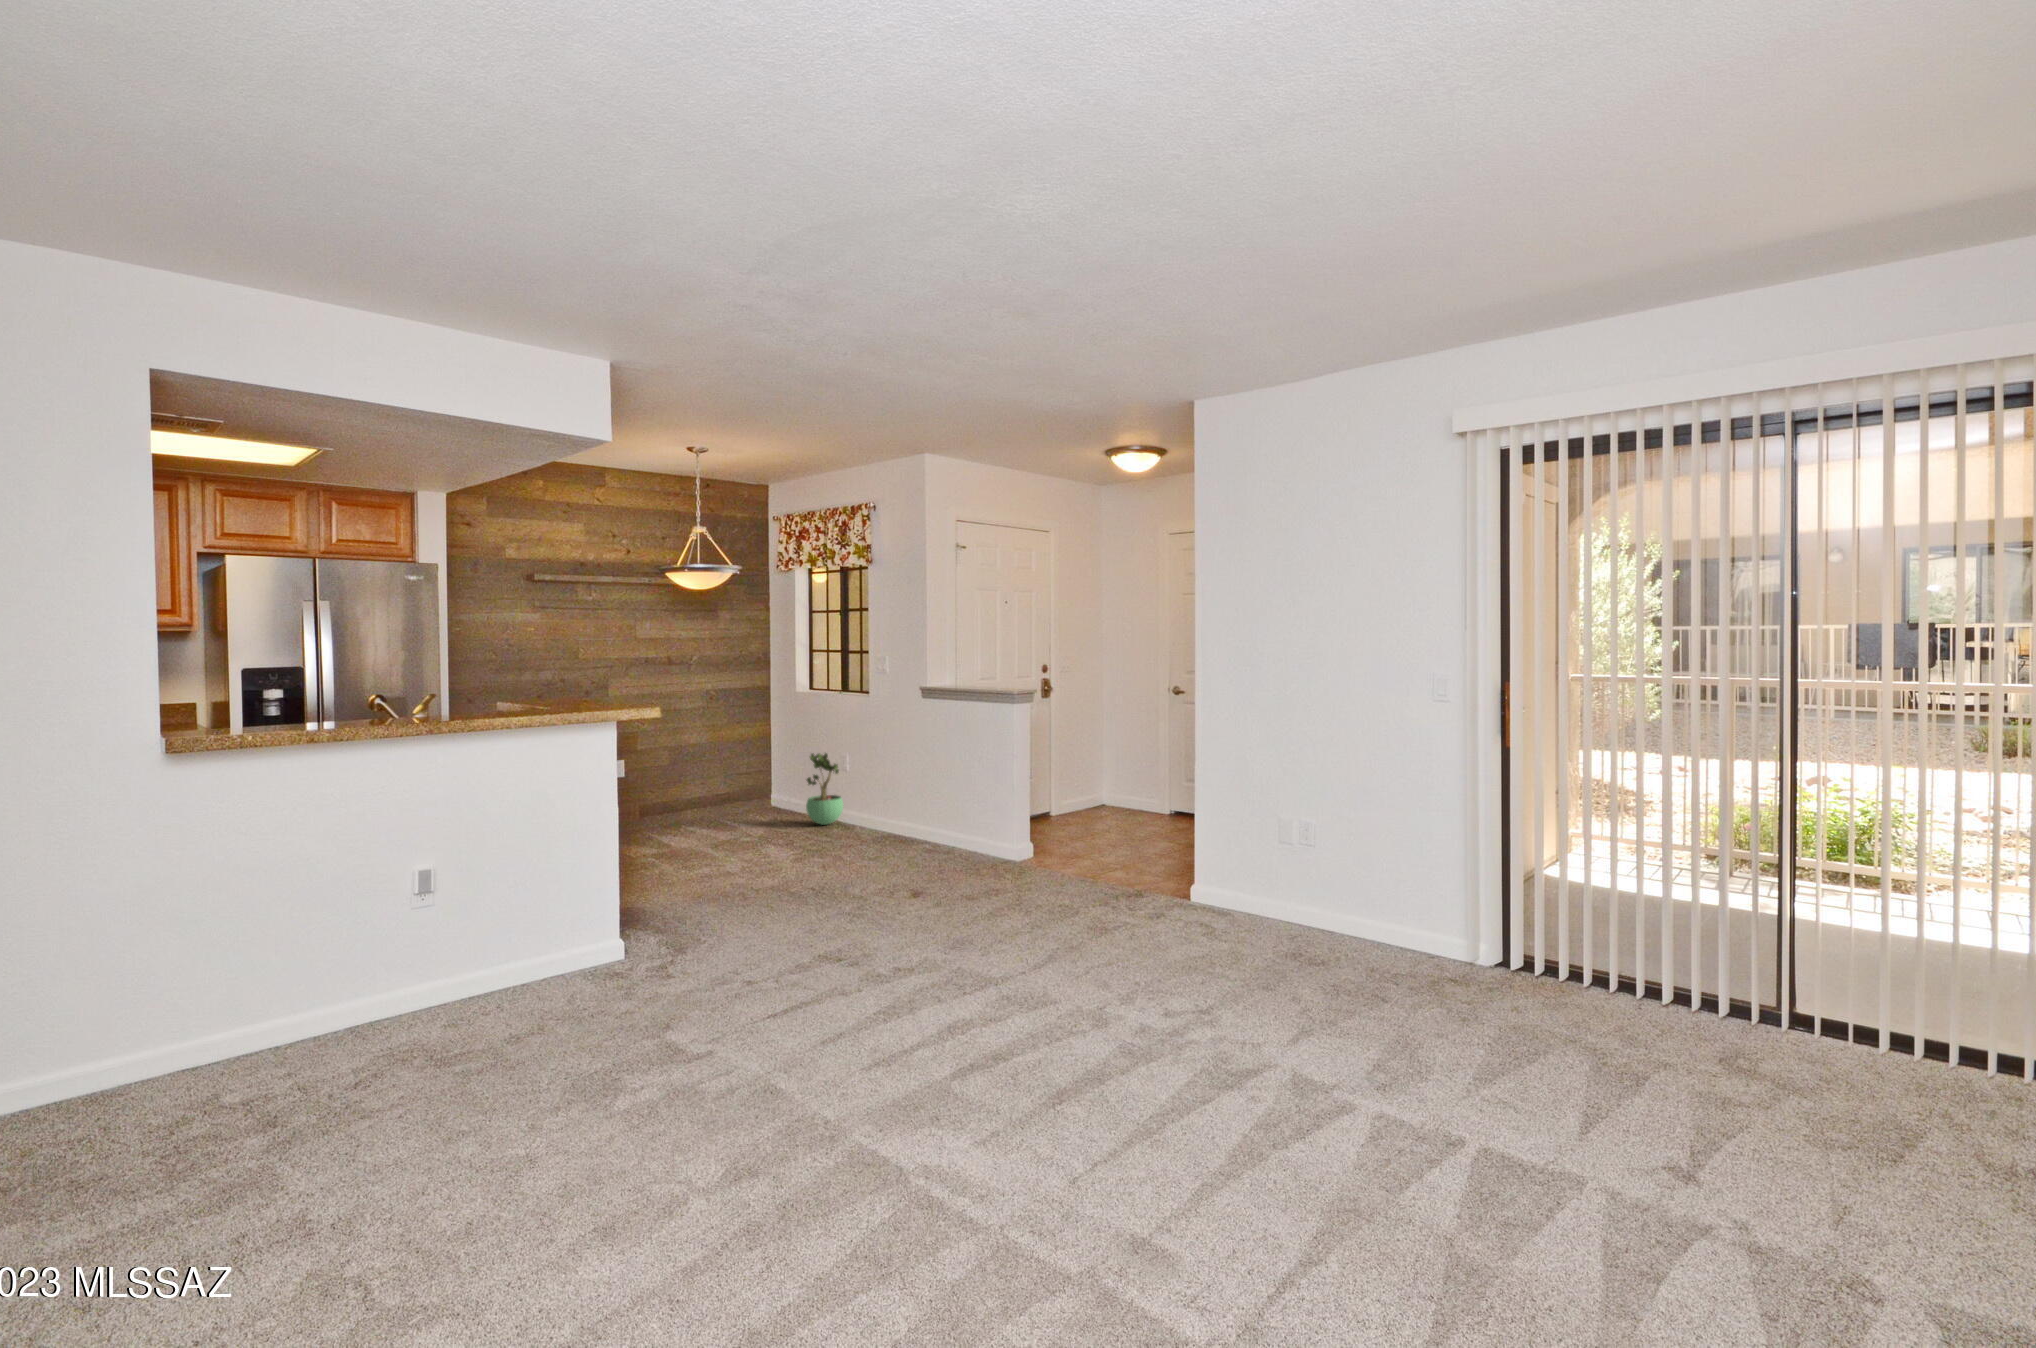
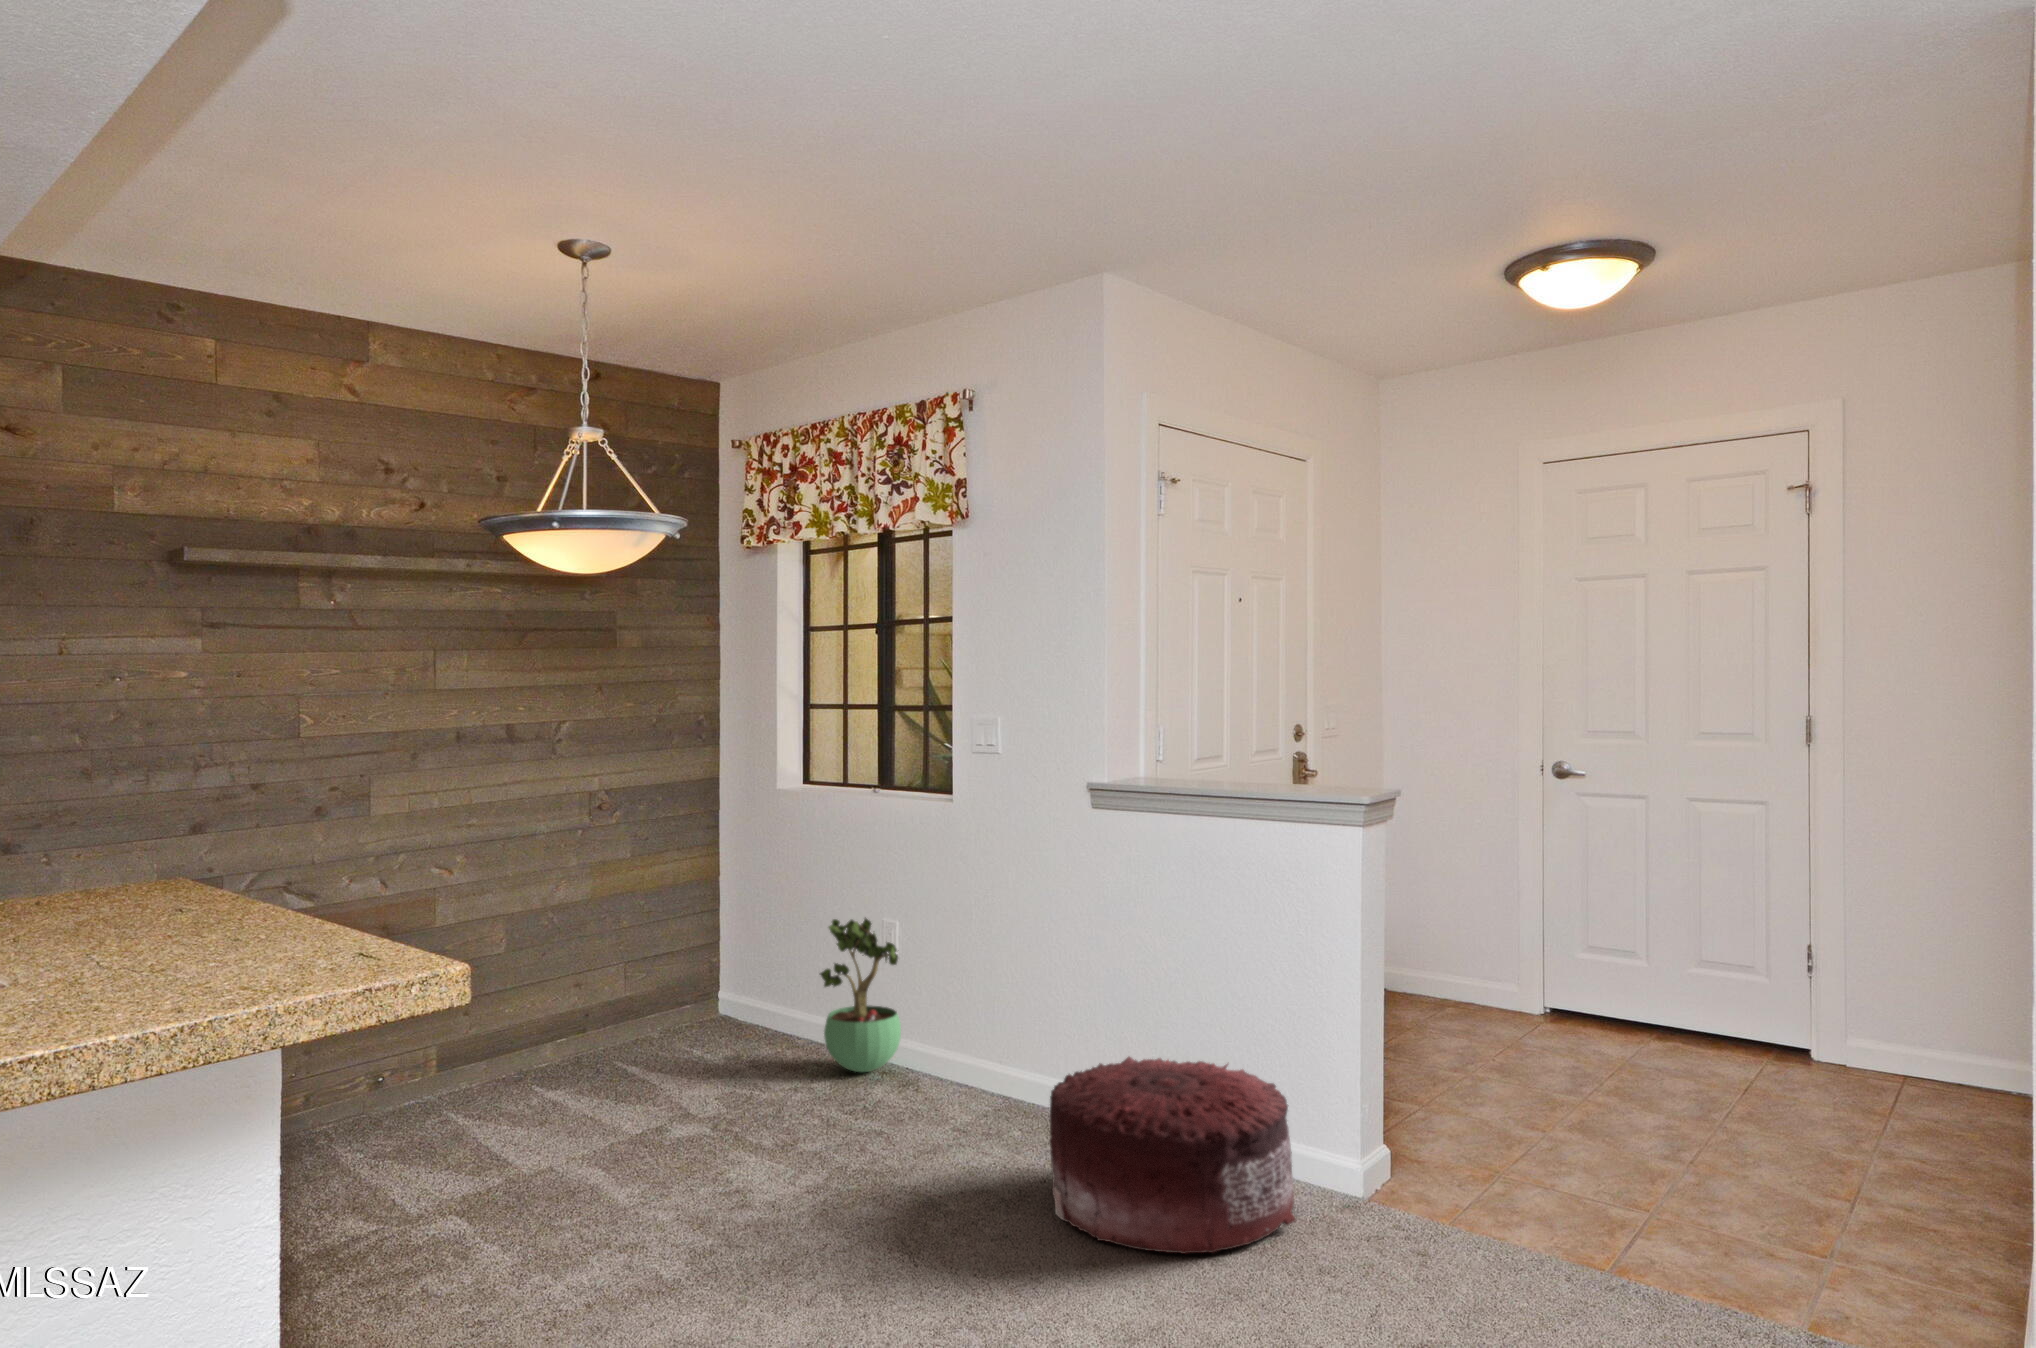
pouf: none [870,806,972,875] -> present [1049,1057,1296,1254]

